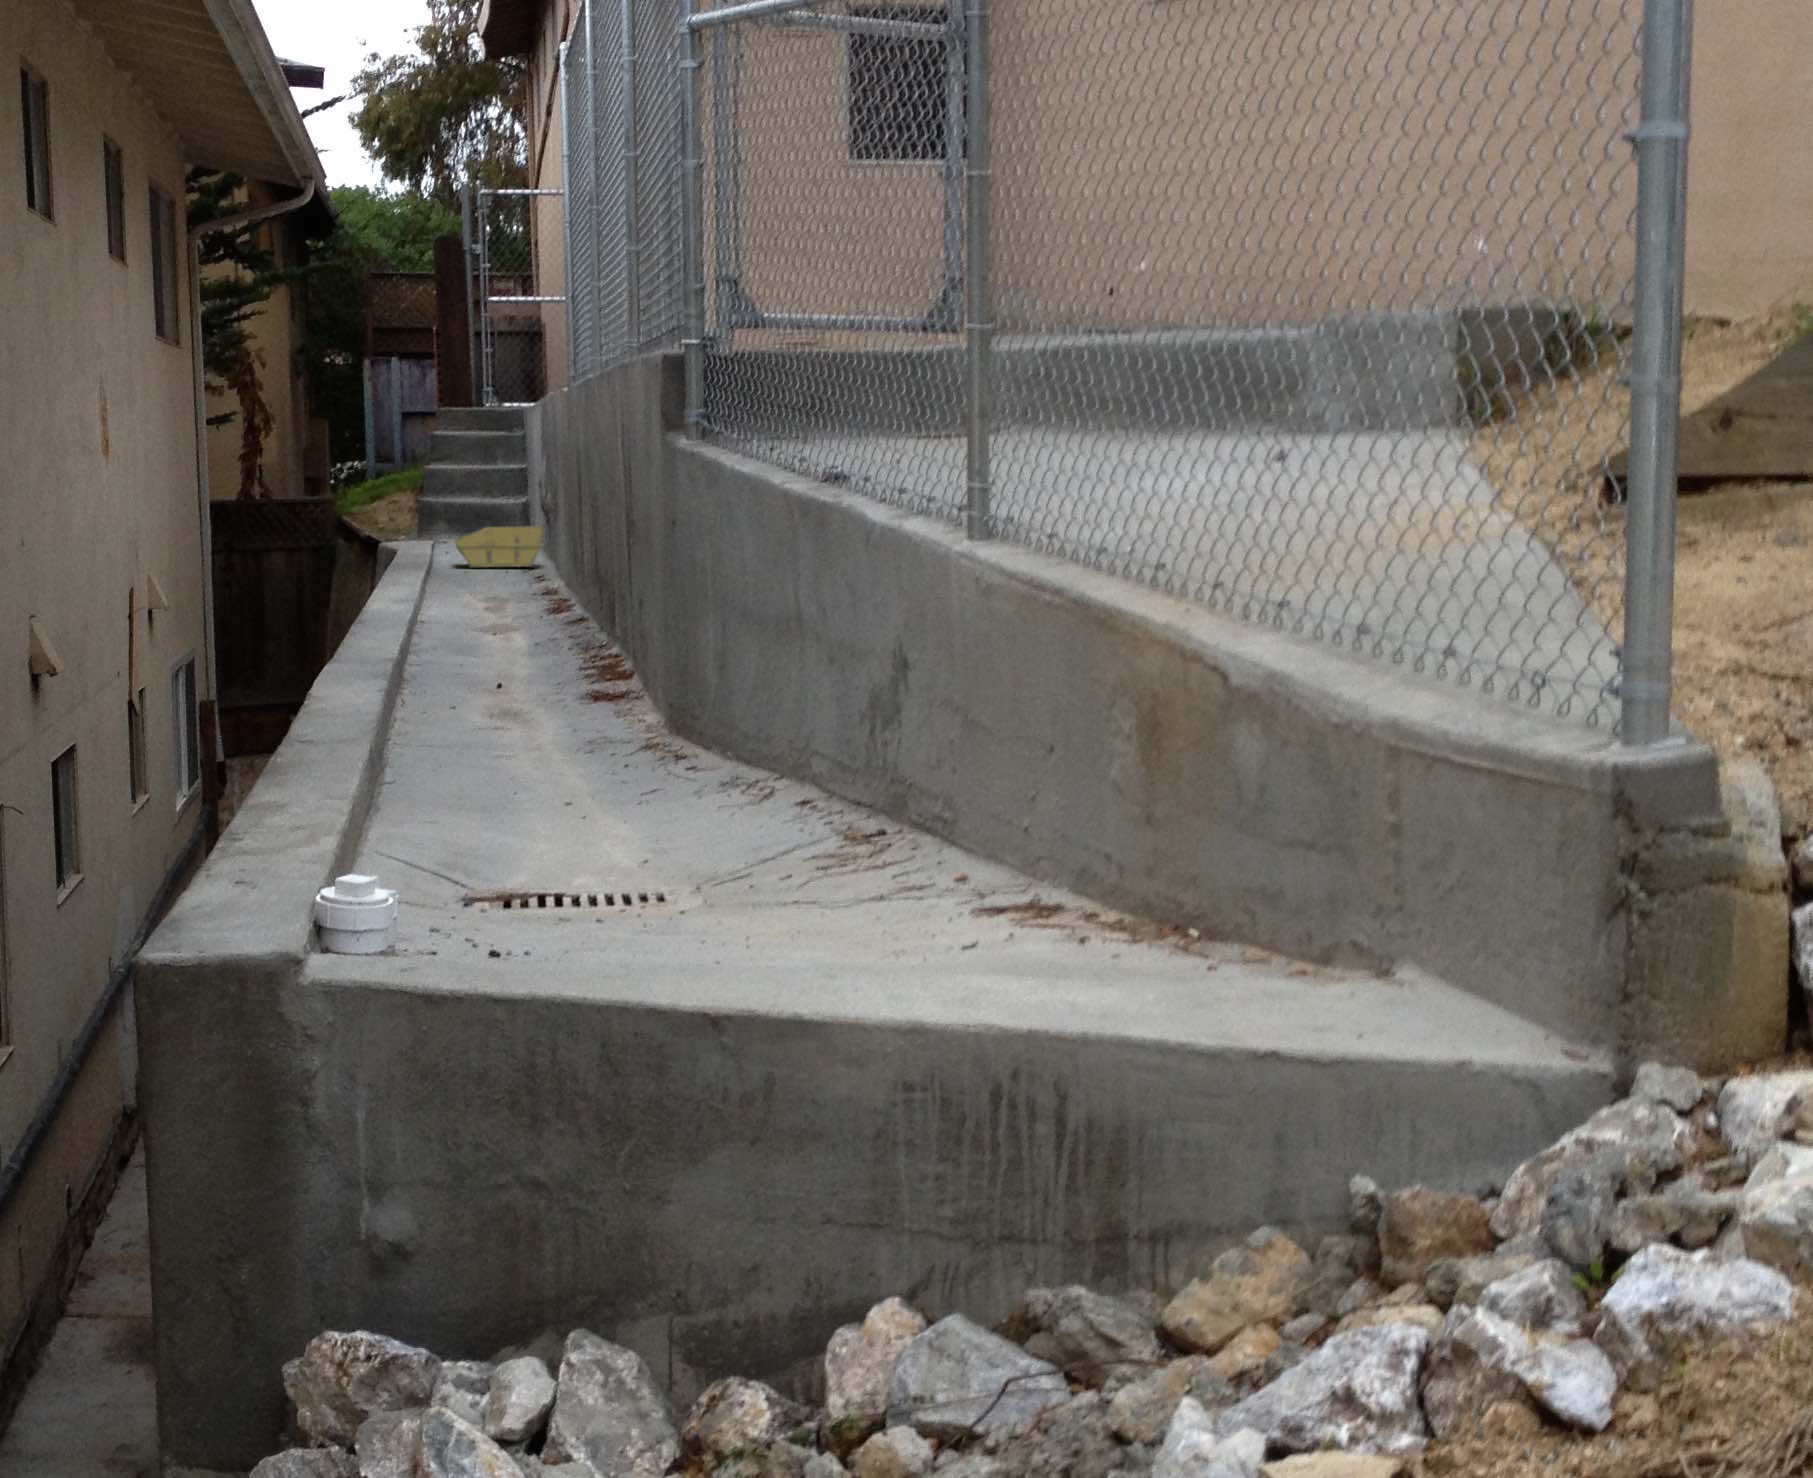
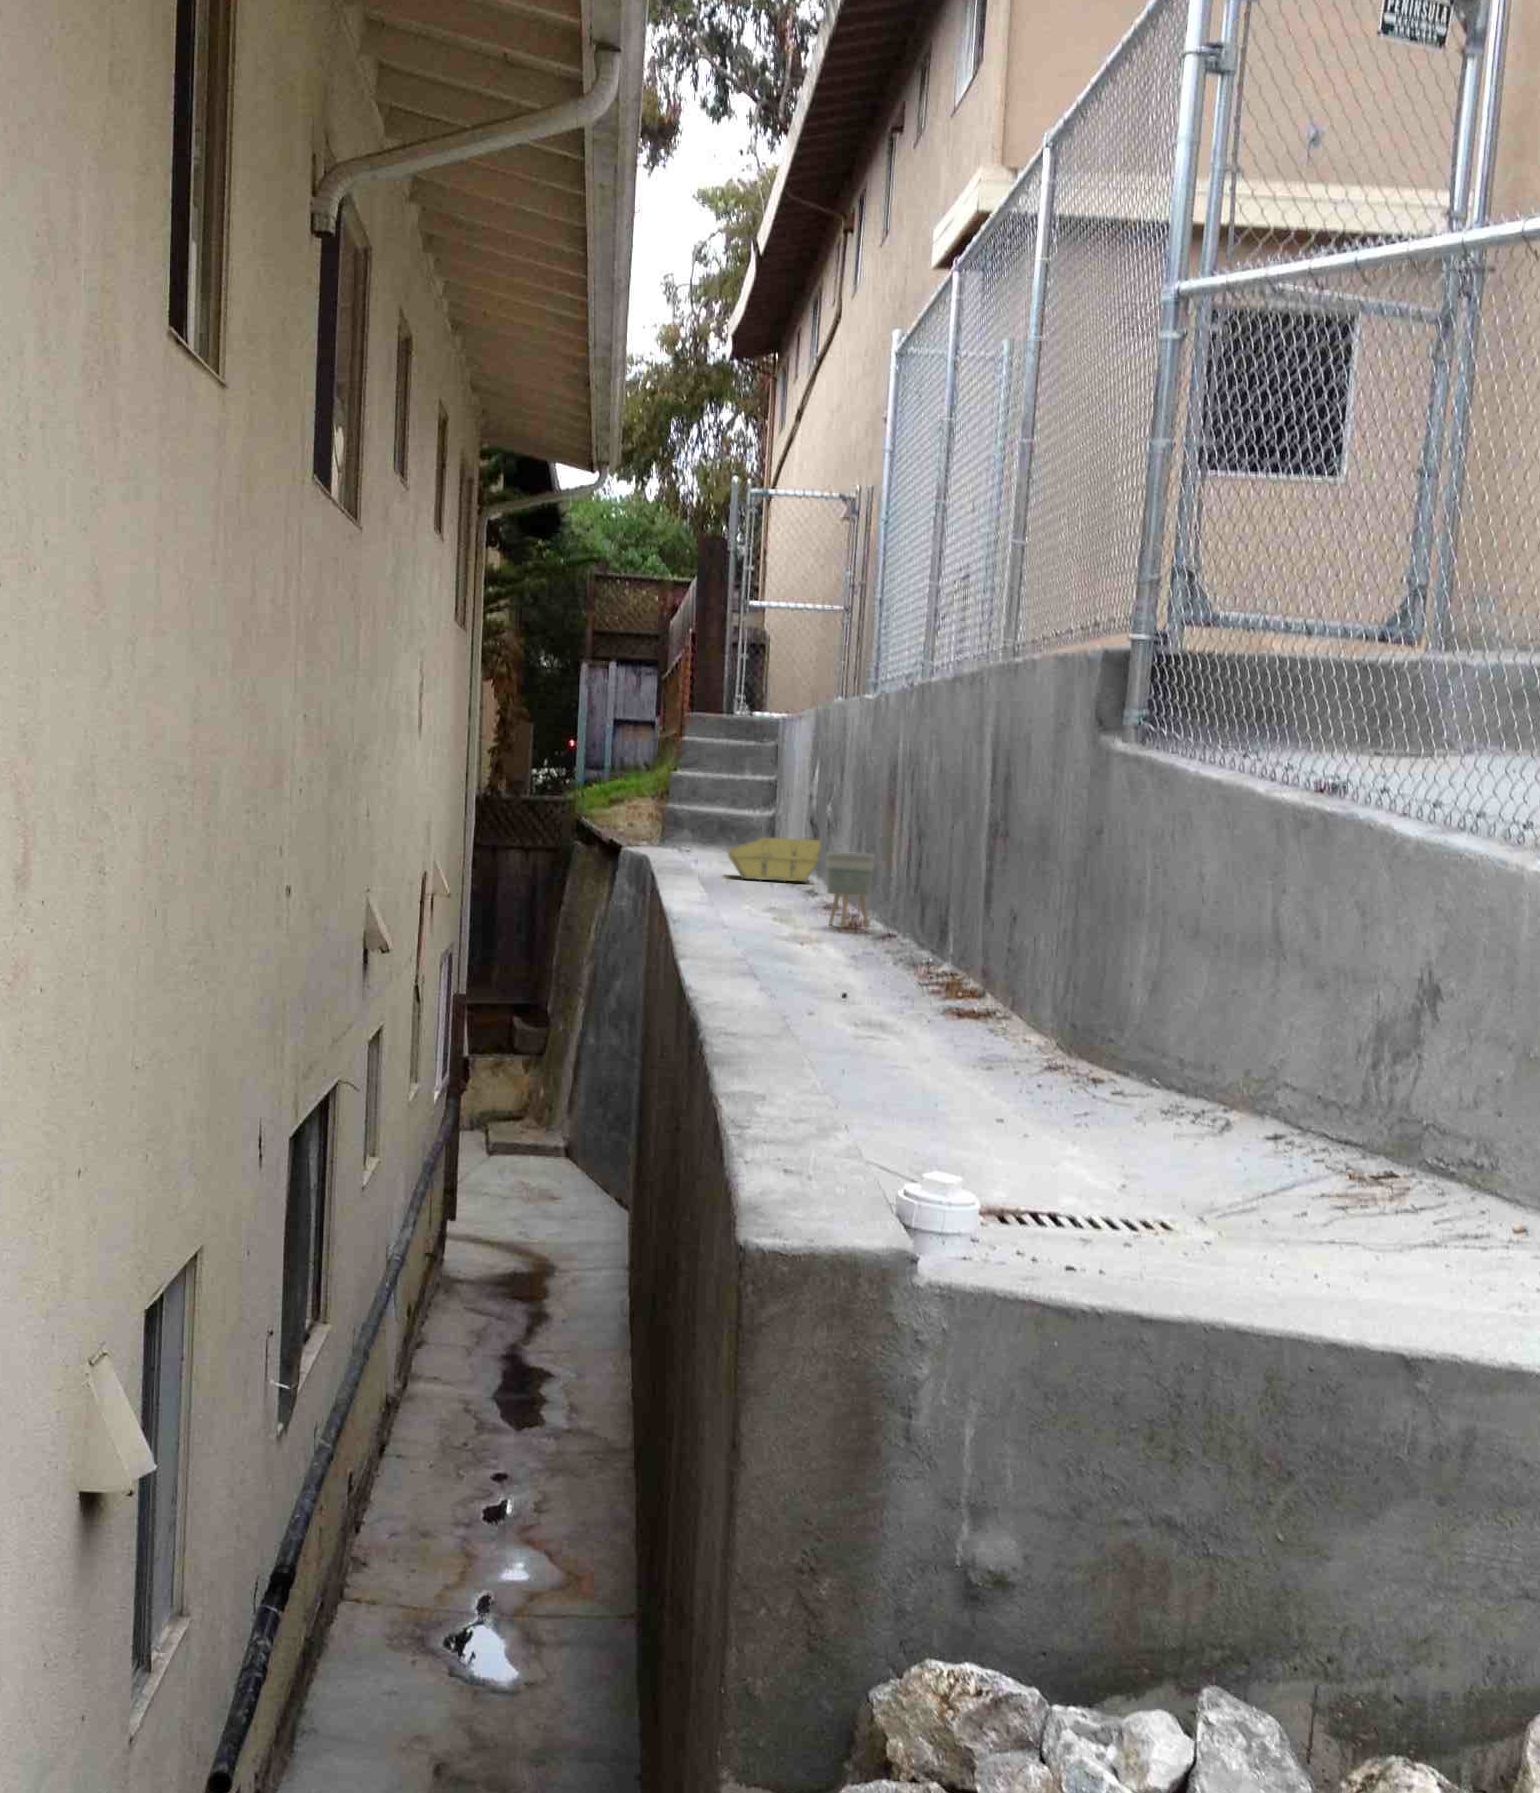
planter: none [521,541,568,612] -> present [826,852,875,928]

